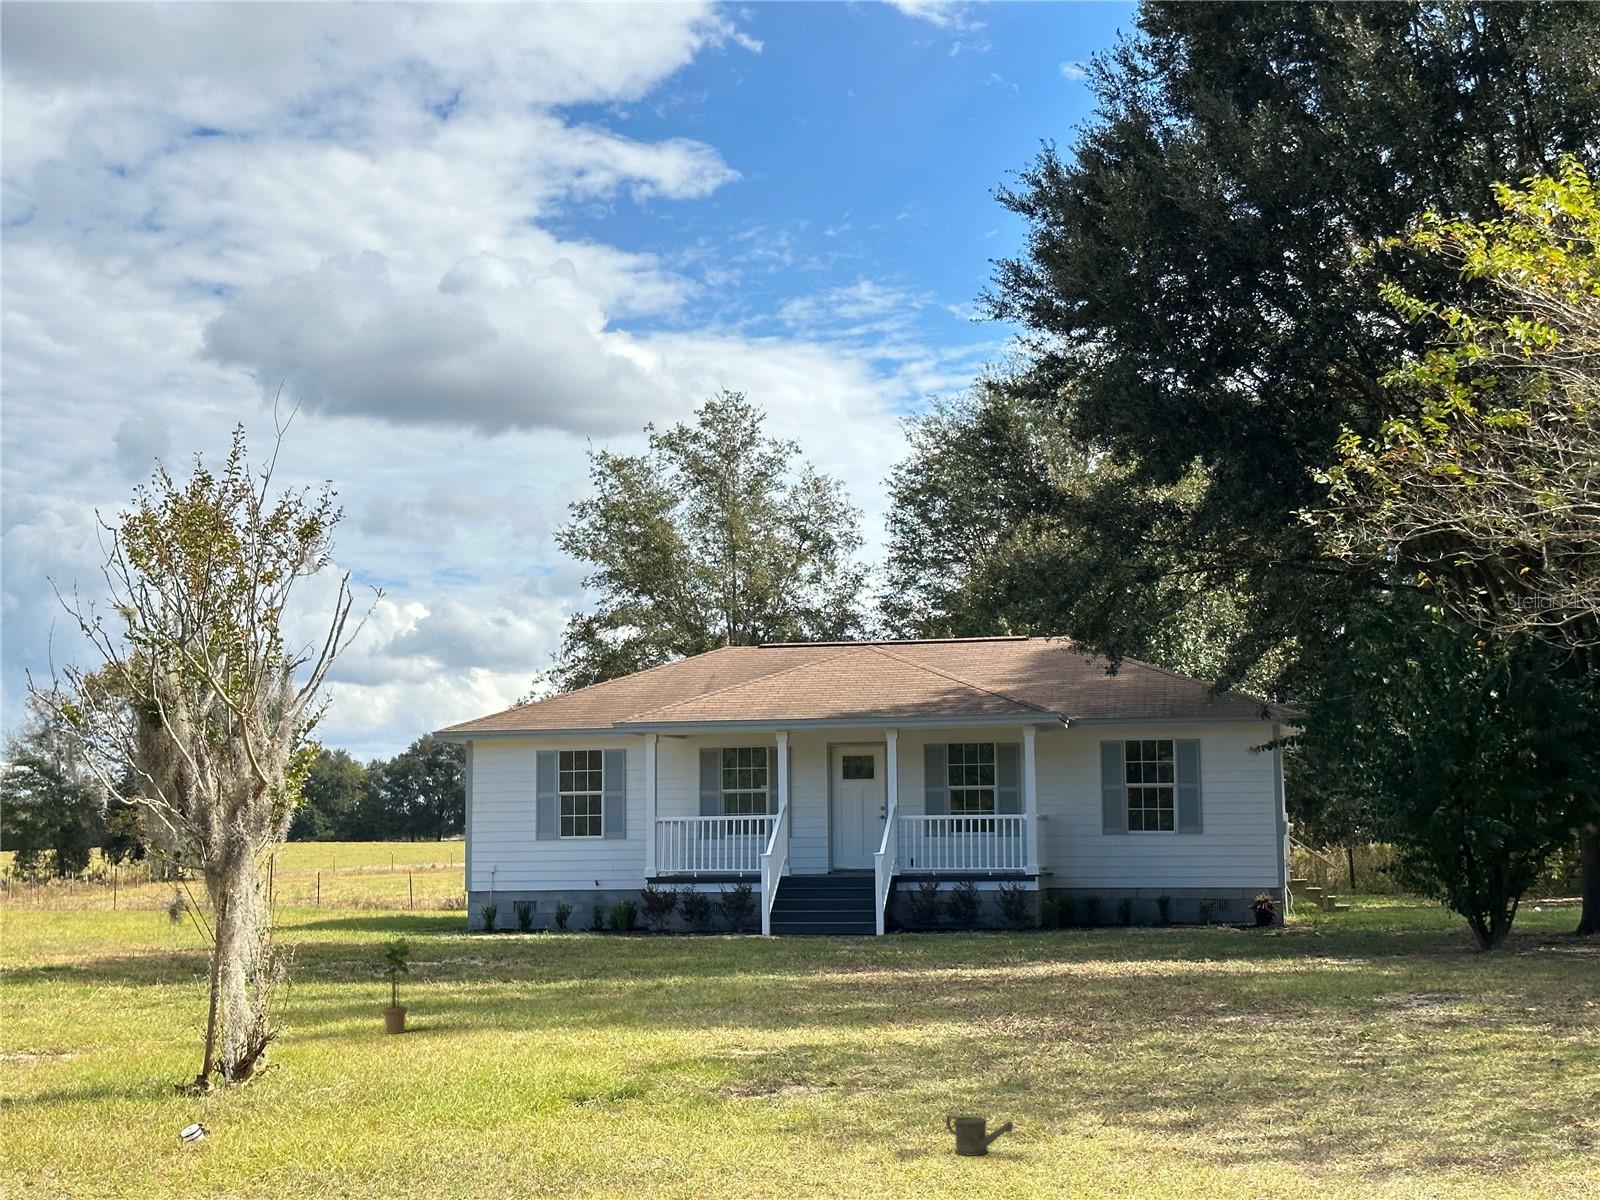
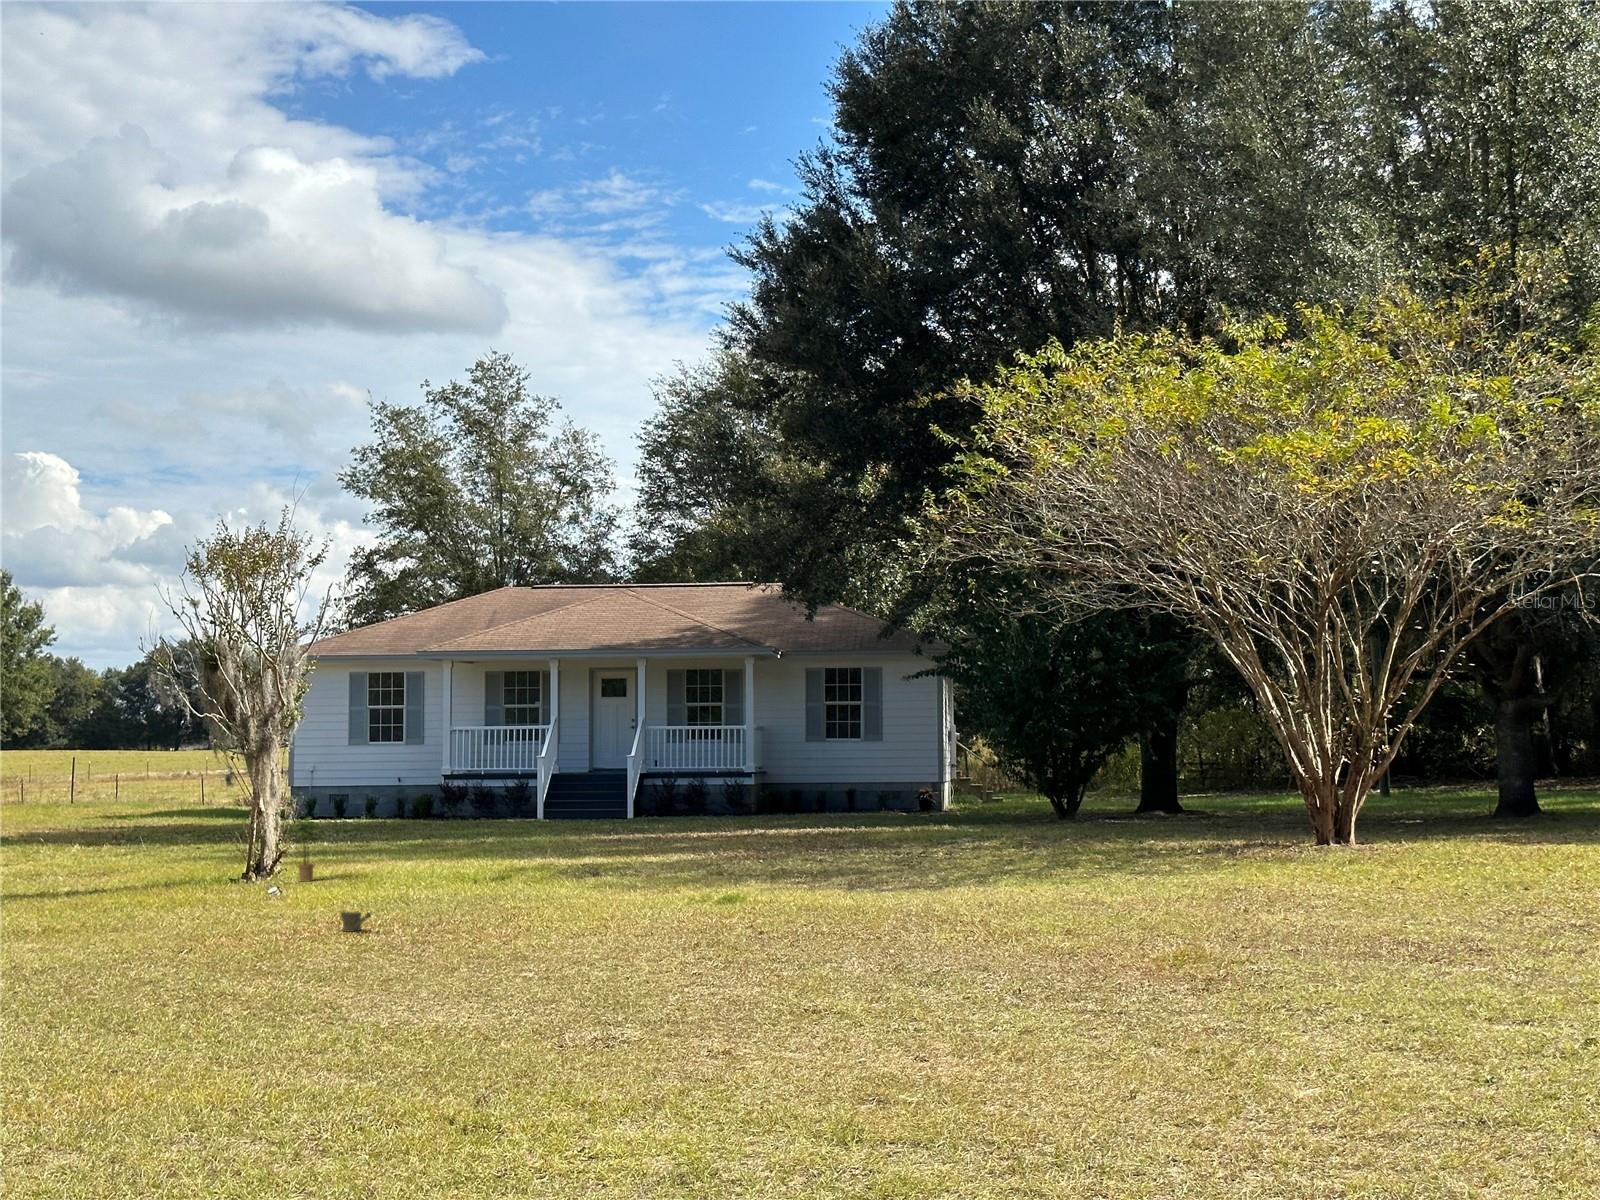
watering can: present [946,1116,1013,1156] -> present [341,911,371,932]

